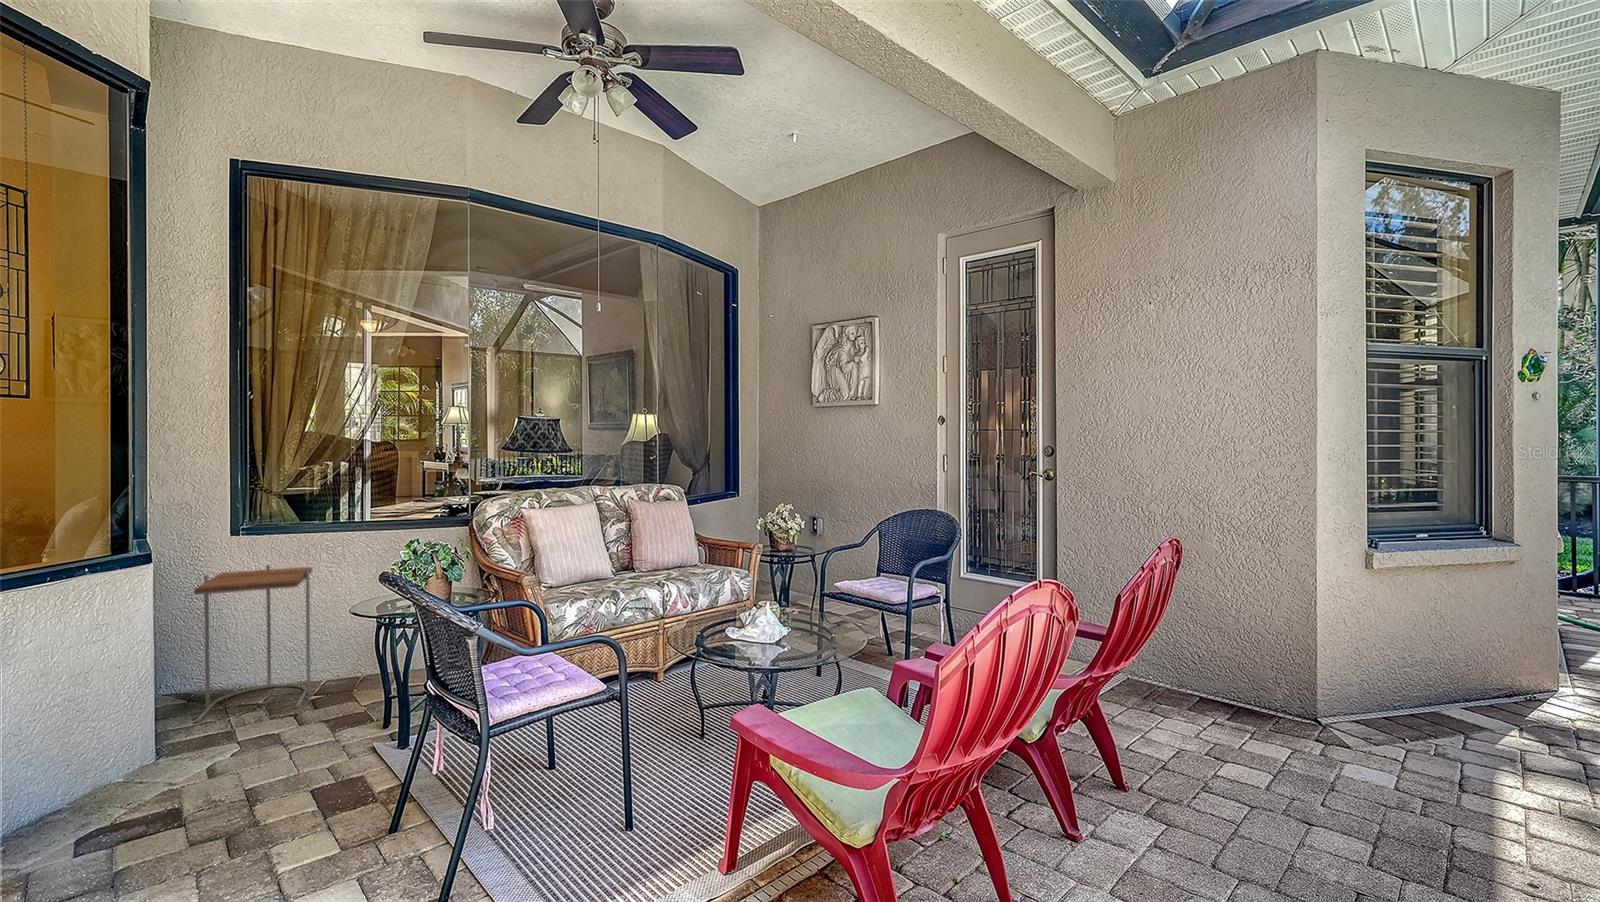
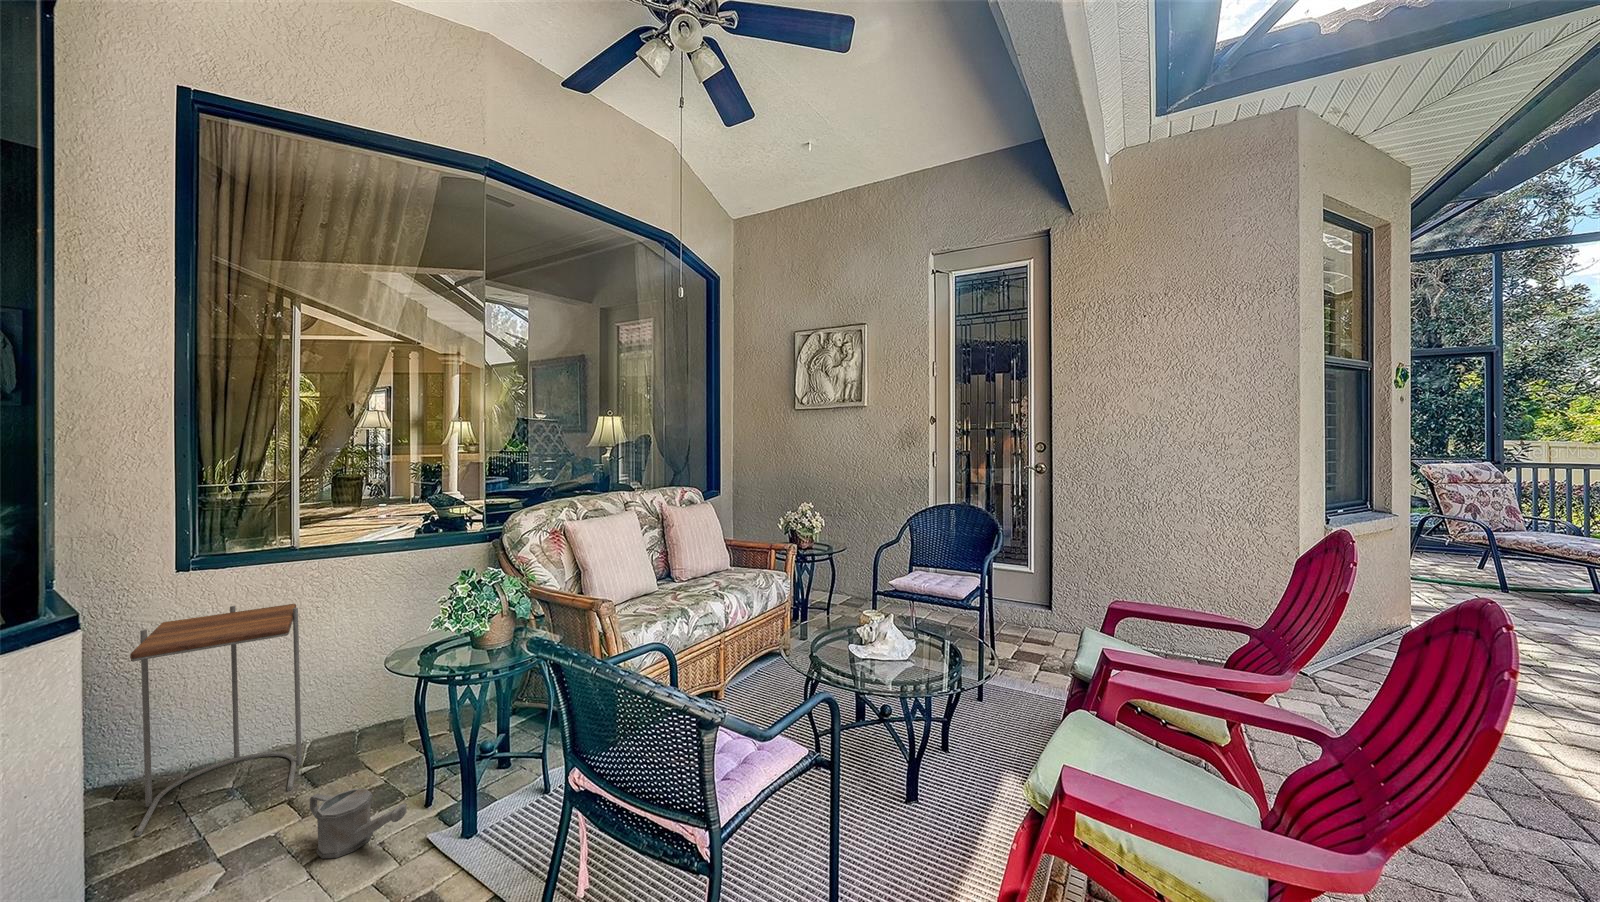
watering can: none [299,704,356,750] -> present [310,789,407,858]

